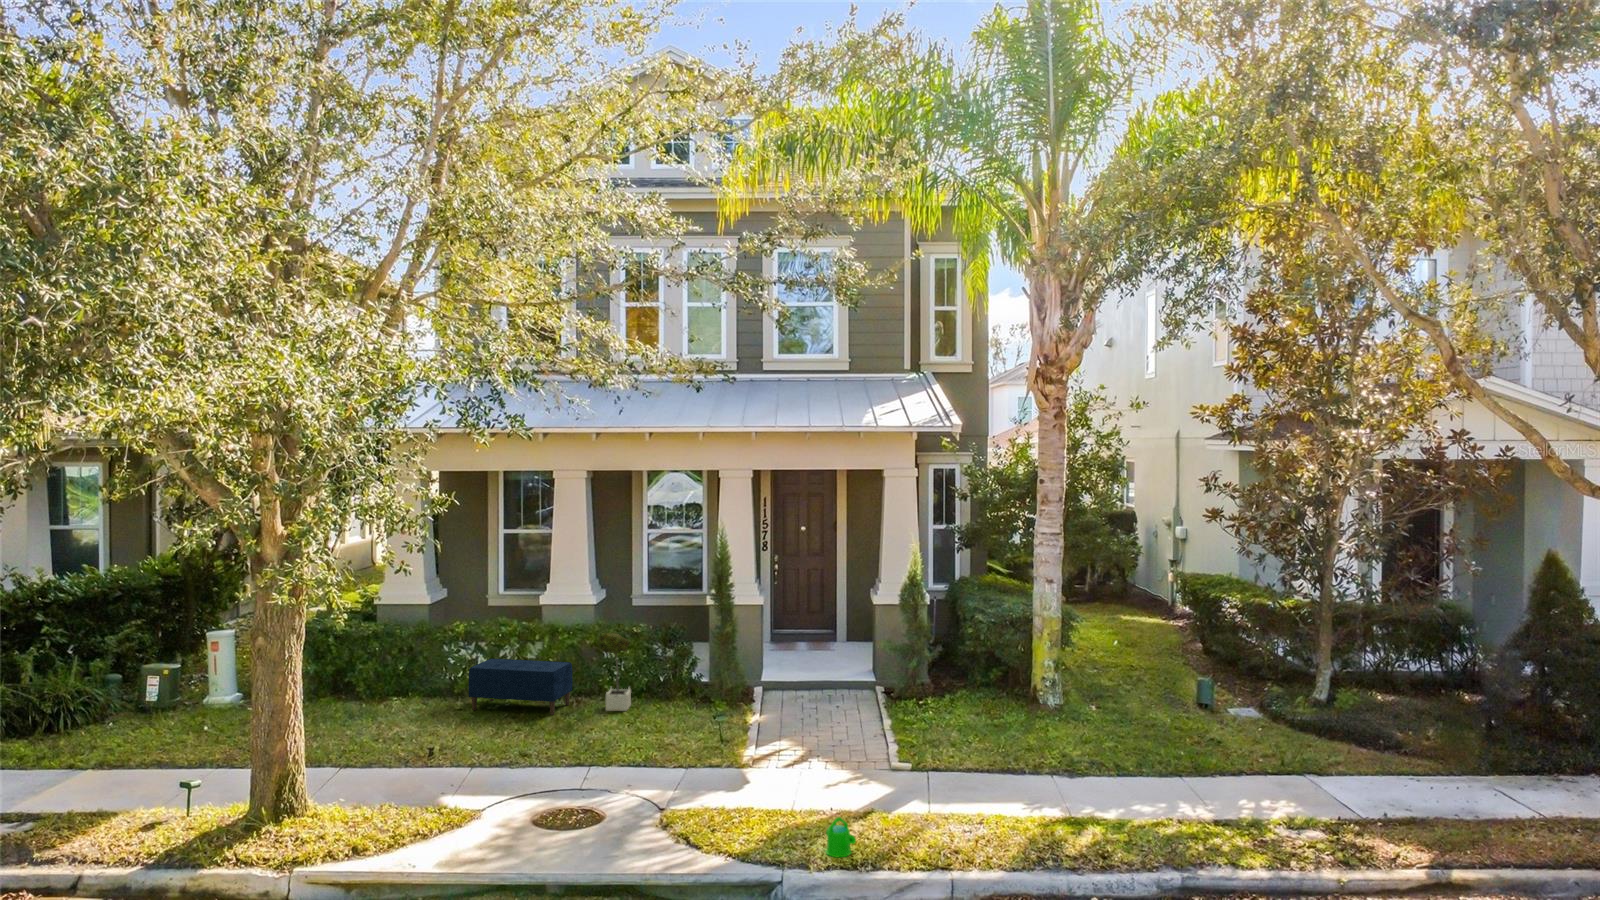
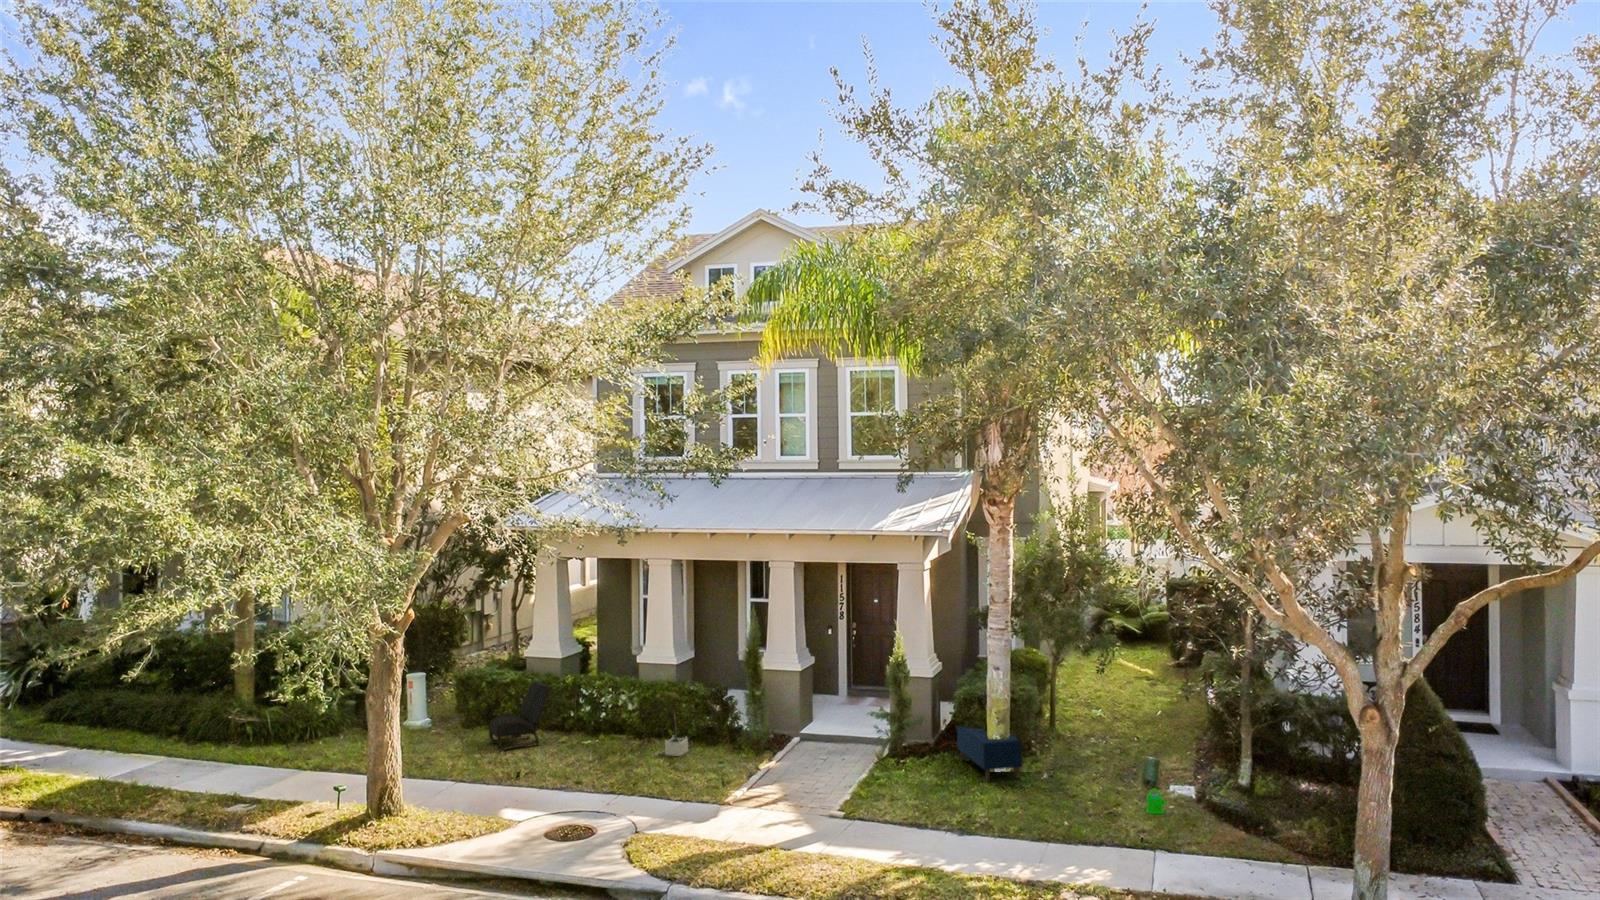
lounge chair: none [350,627,440,720] -> present [489,680,551,752]
bench: present [469,659,572,715] -> present [957,726,1022,782]
watering can: present [826,817,856,857] -> present [1146,788,1166,814]

